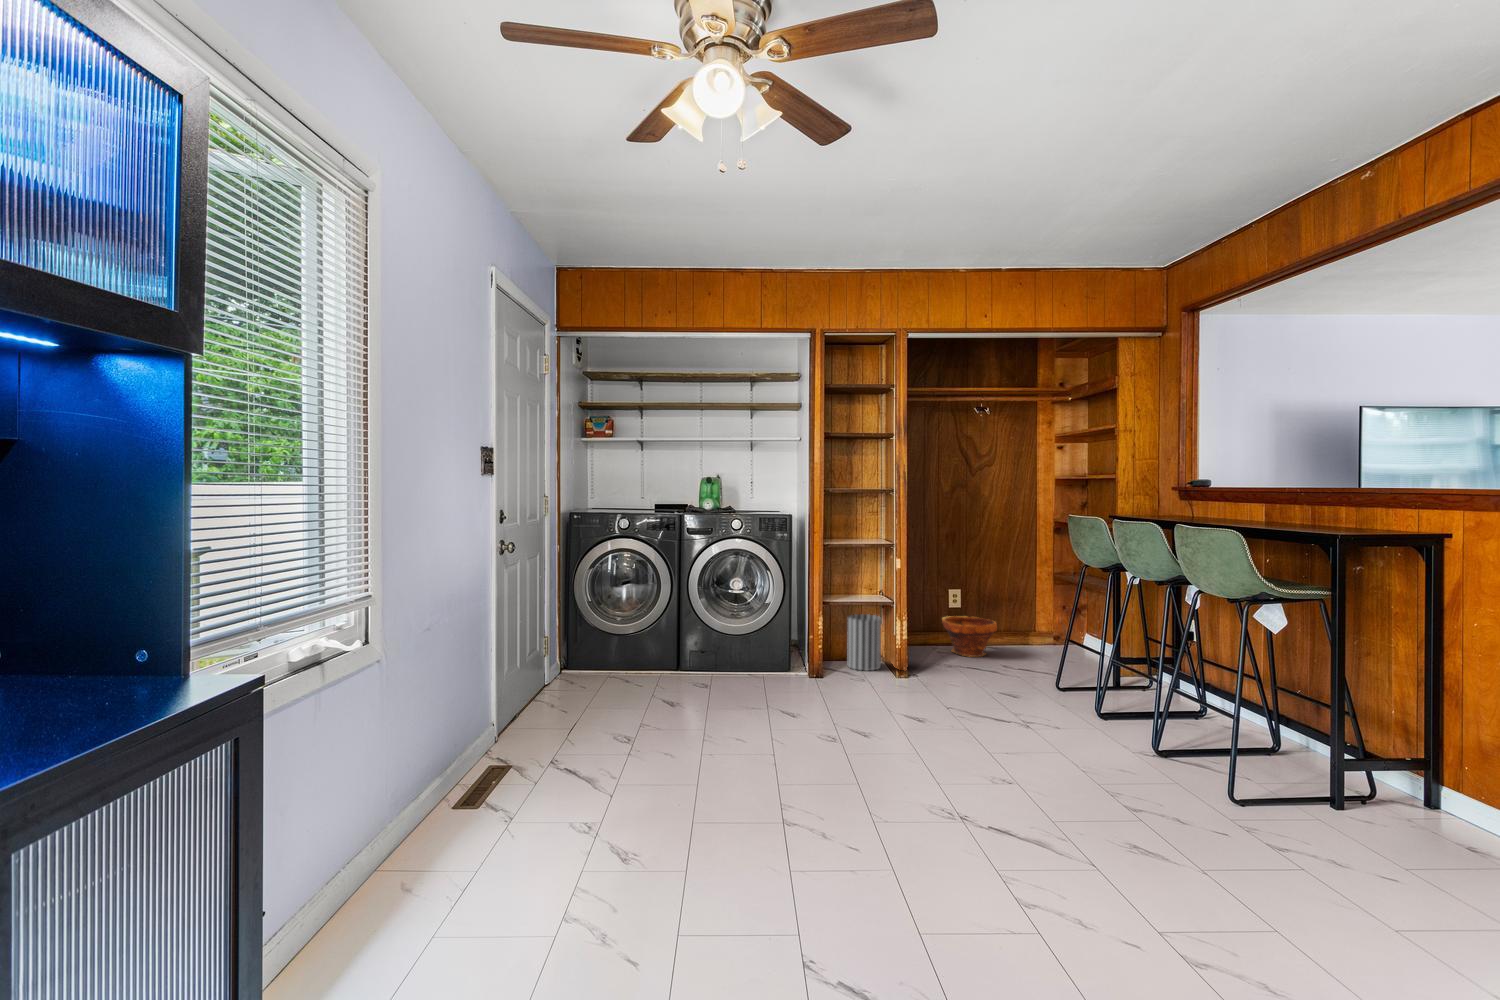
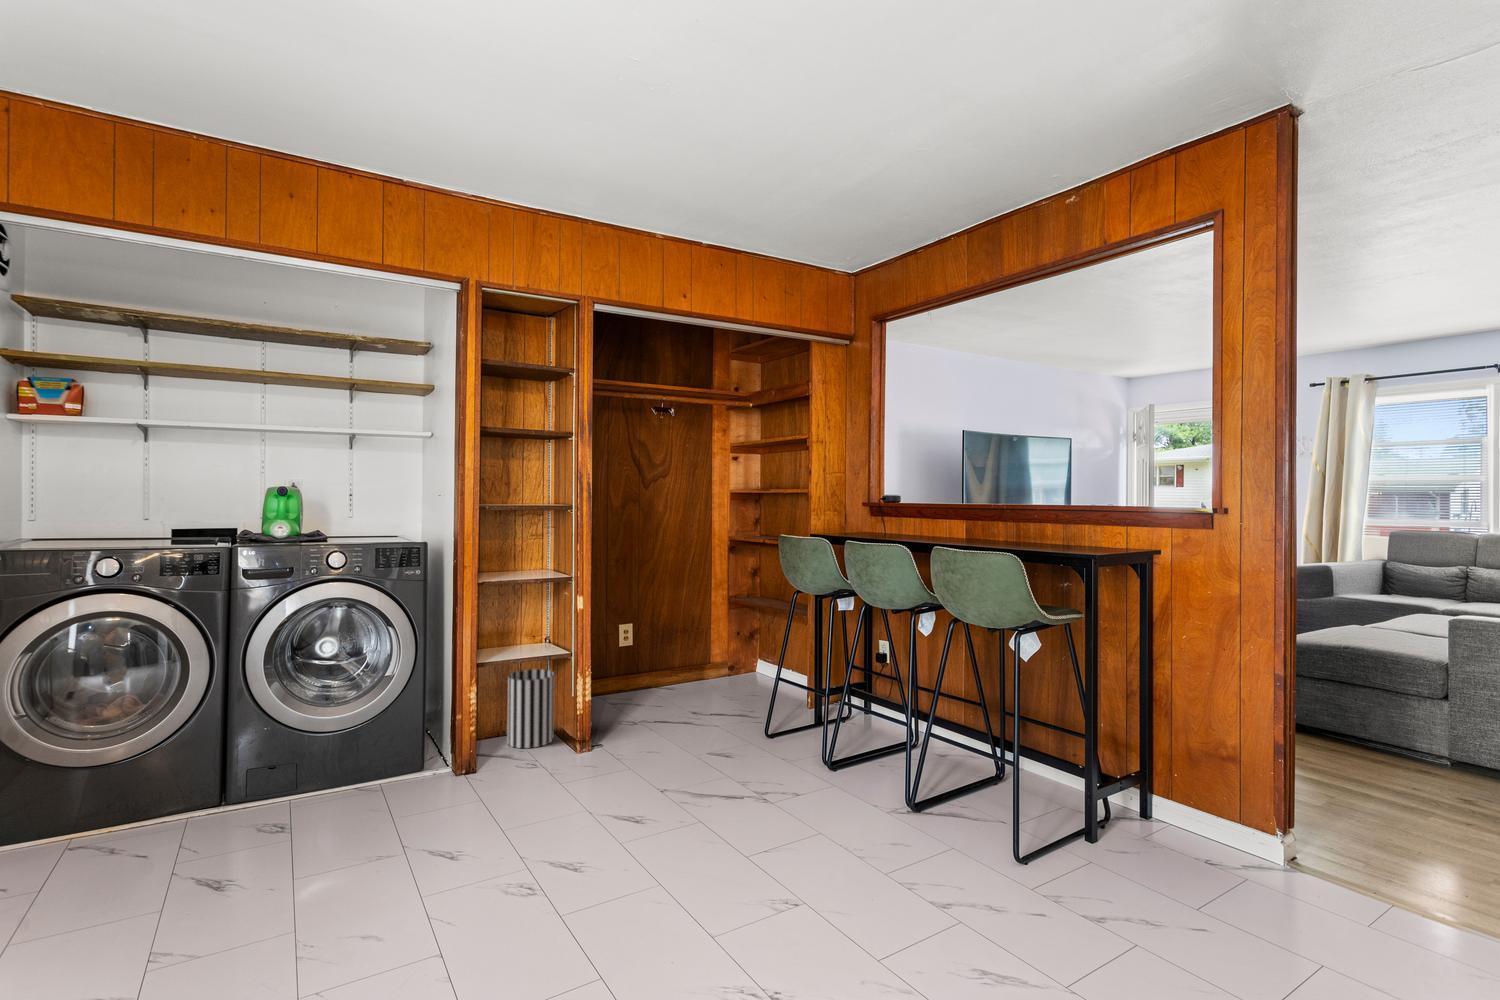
planter: present [942,616,997,657] -> none [617,653,681,703]

